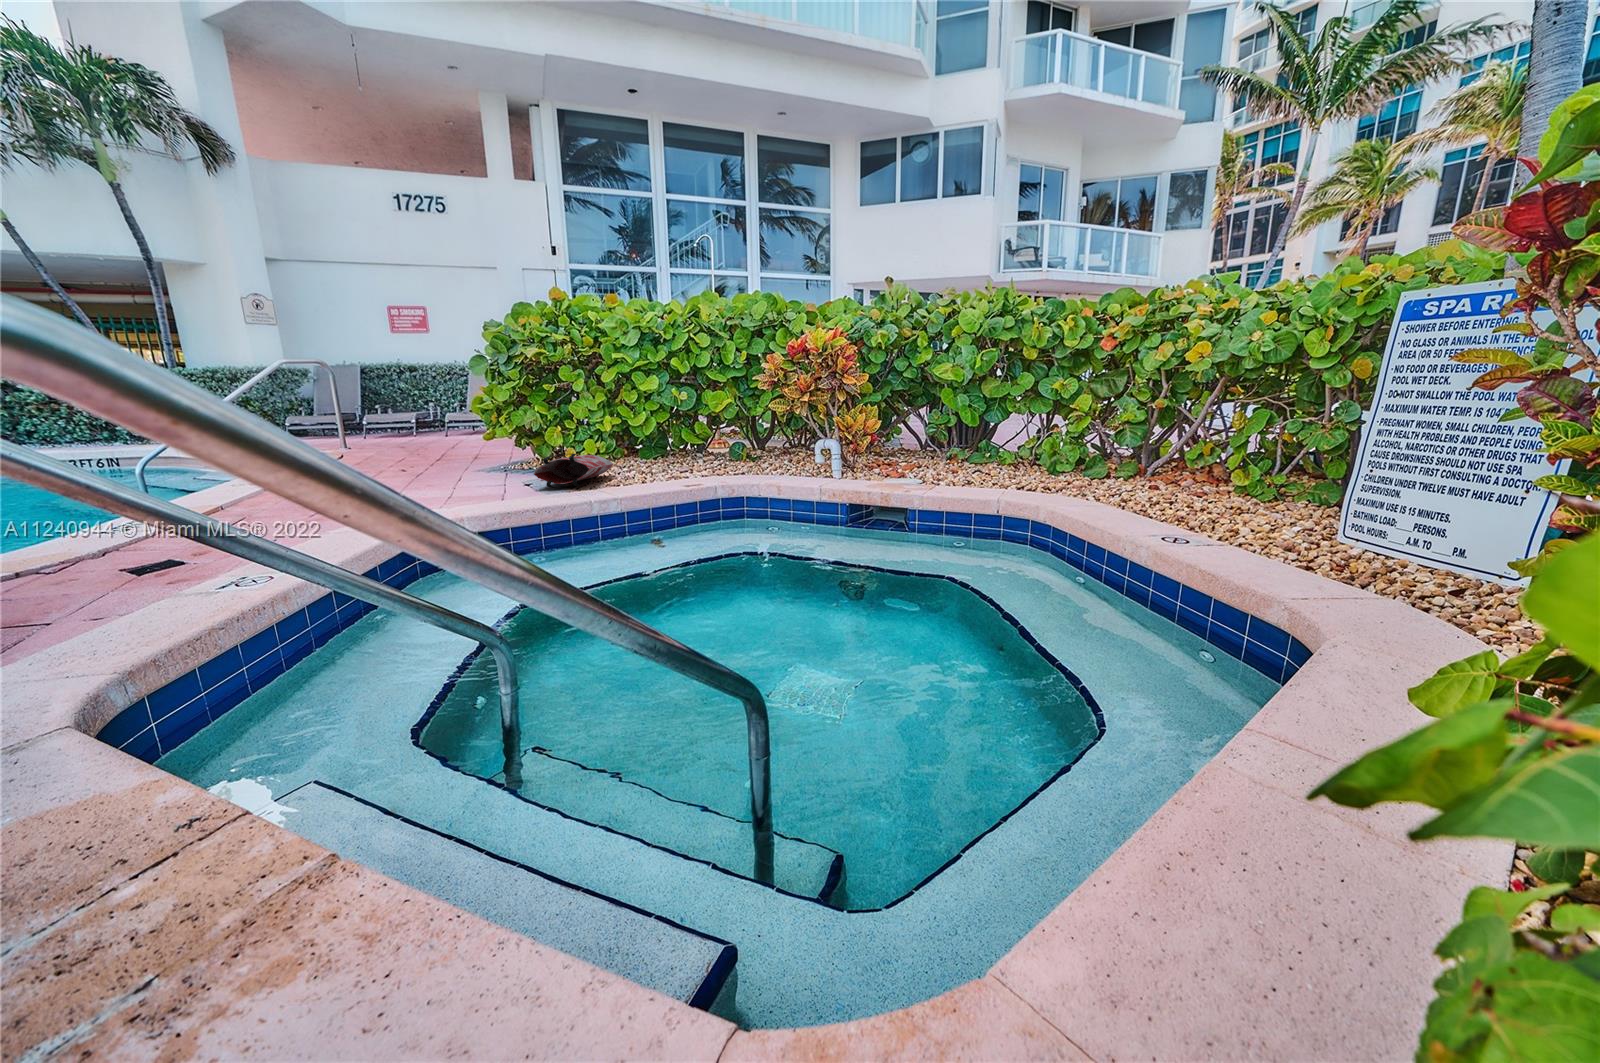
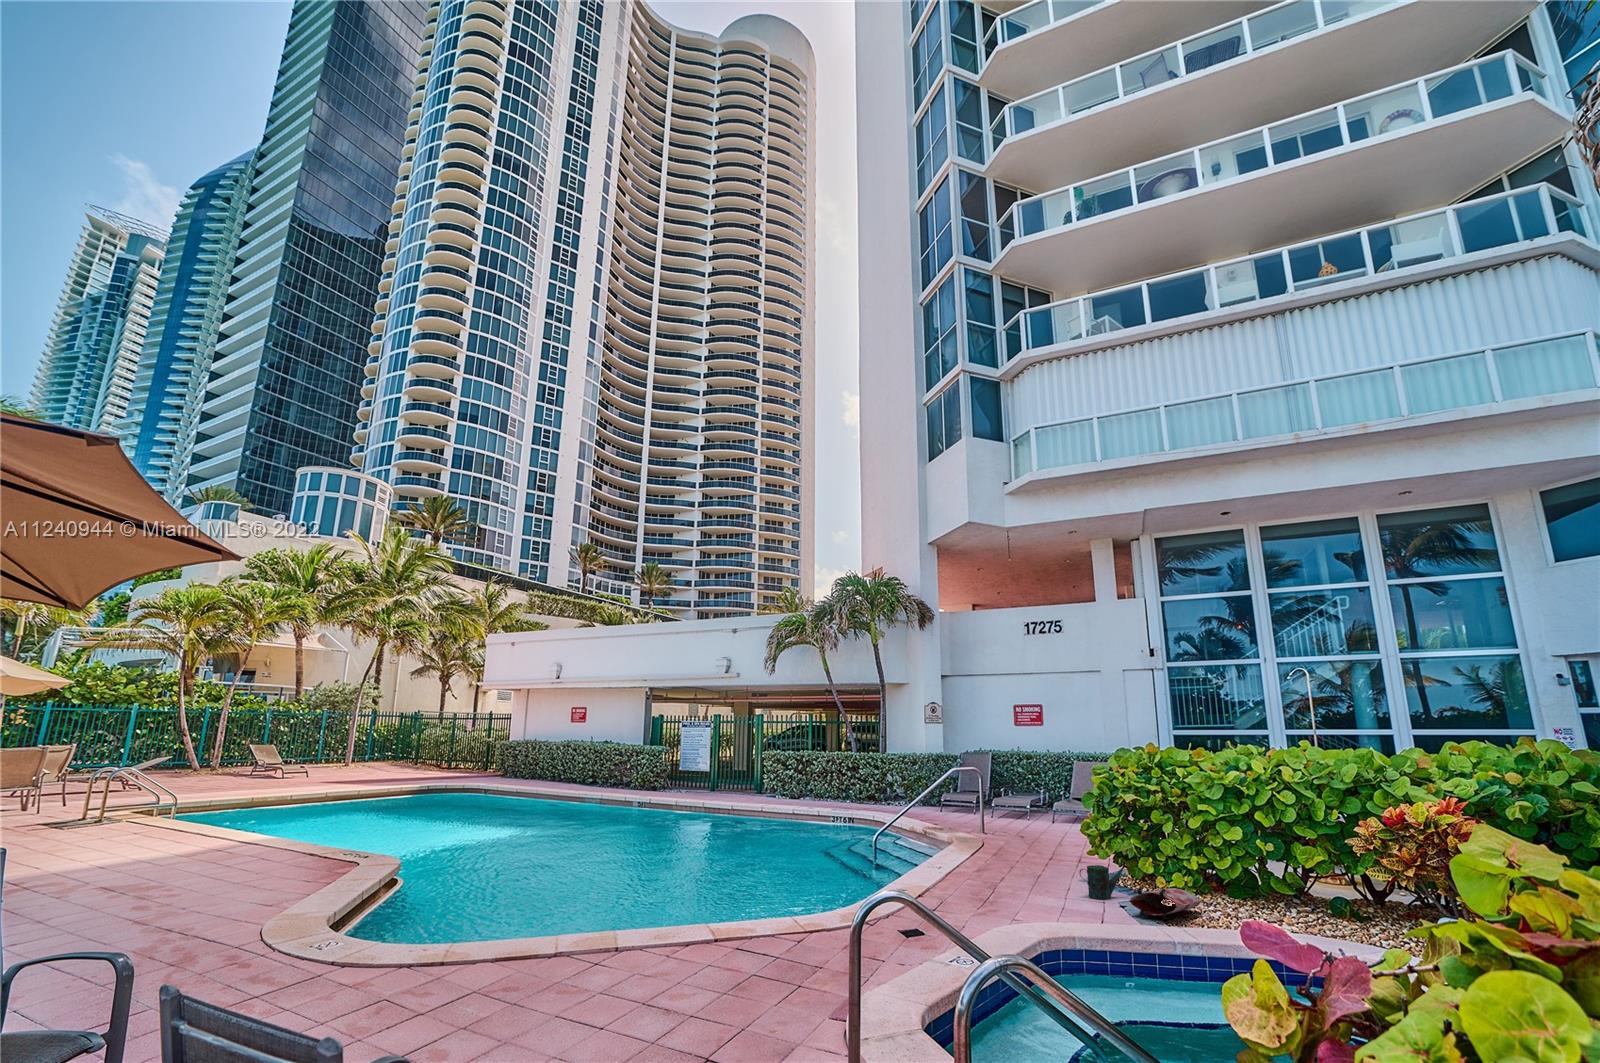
watering can: none [471,438,532,483] -> present [1080,863,1128,900]

